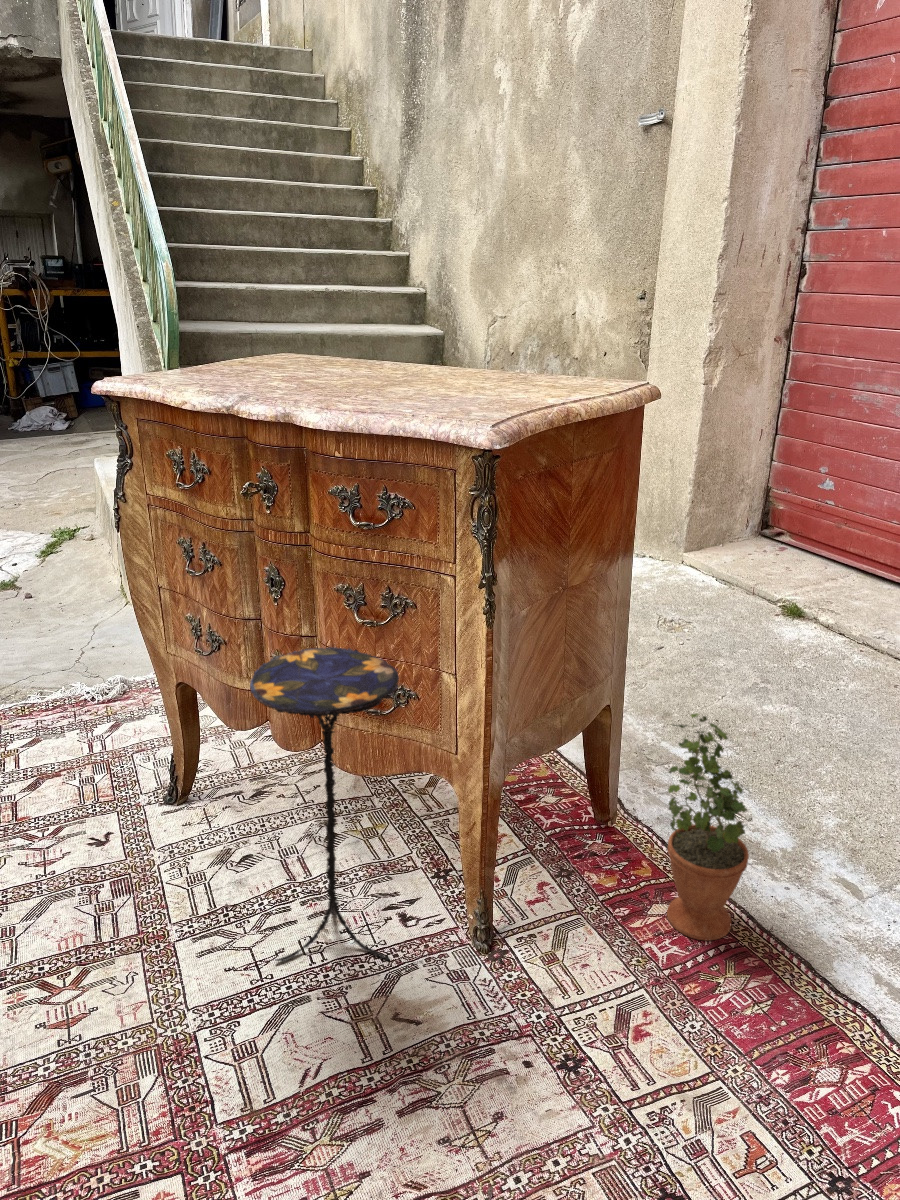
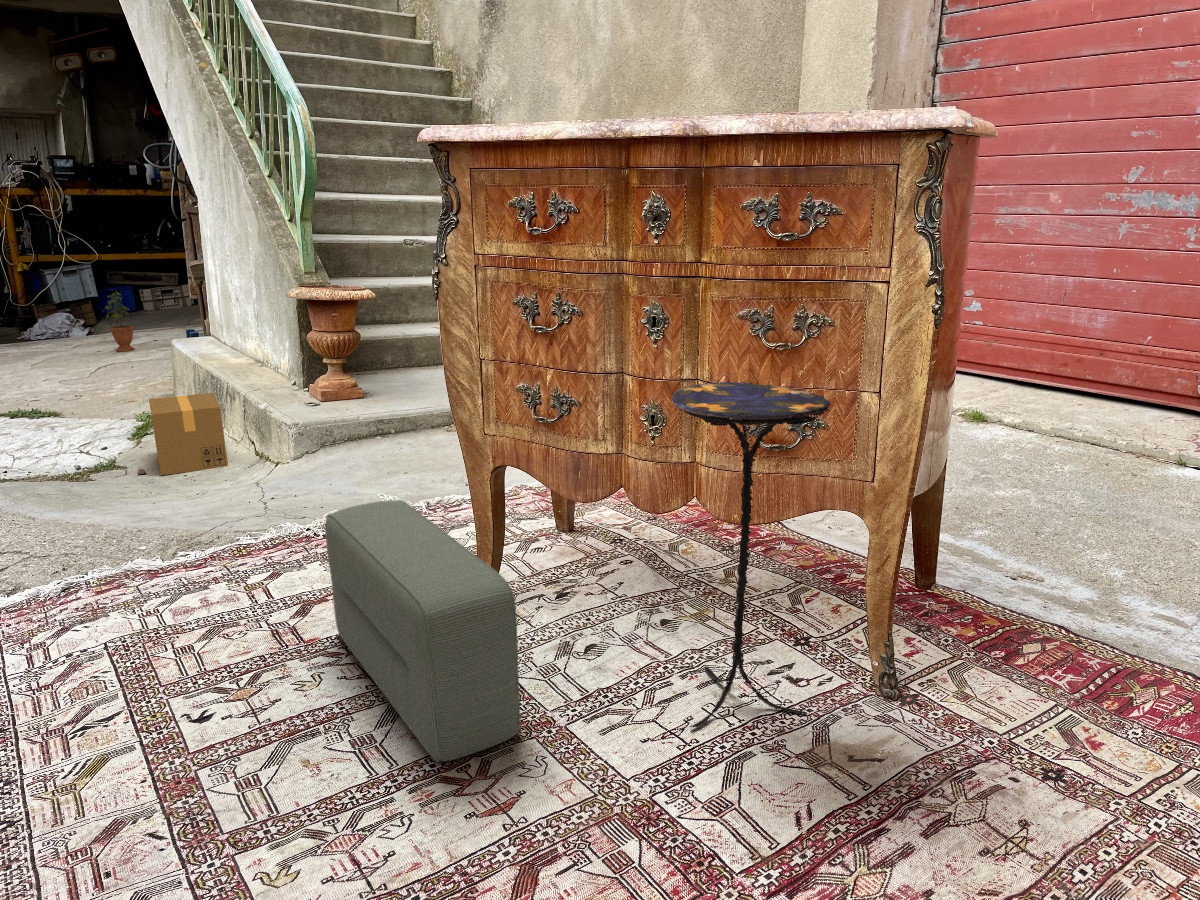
cardboard box: none [12,528,86,606] -> present [149,393,228,475]
pouf: none [16,704,129,967] -> present [325,500,520,762]
potted plant: present [667,713,750,940] -> present [105,291,135,352]

